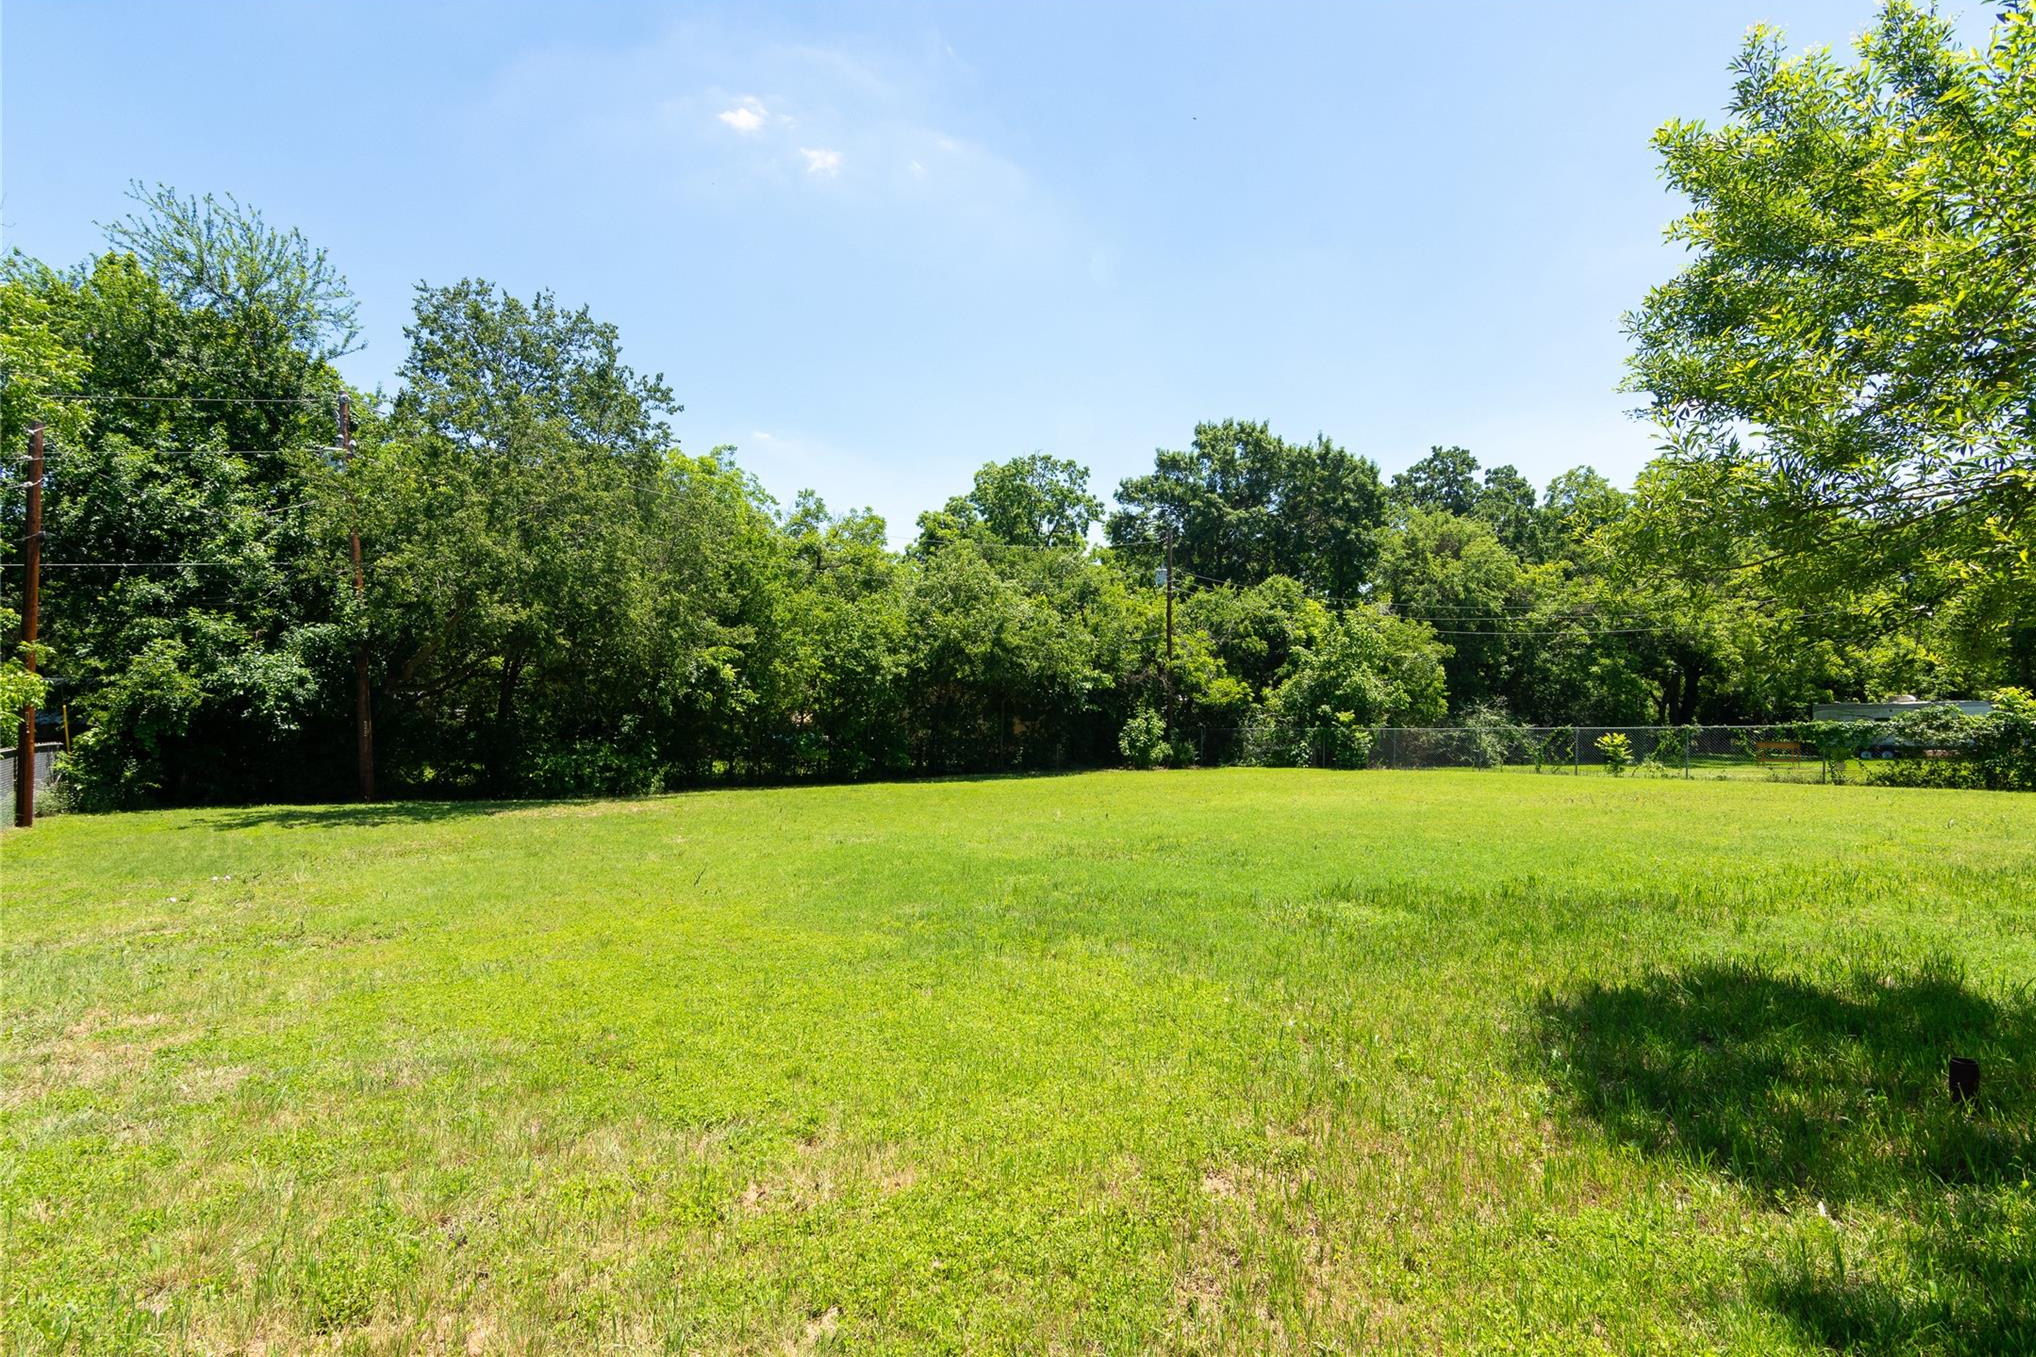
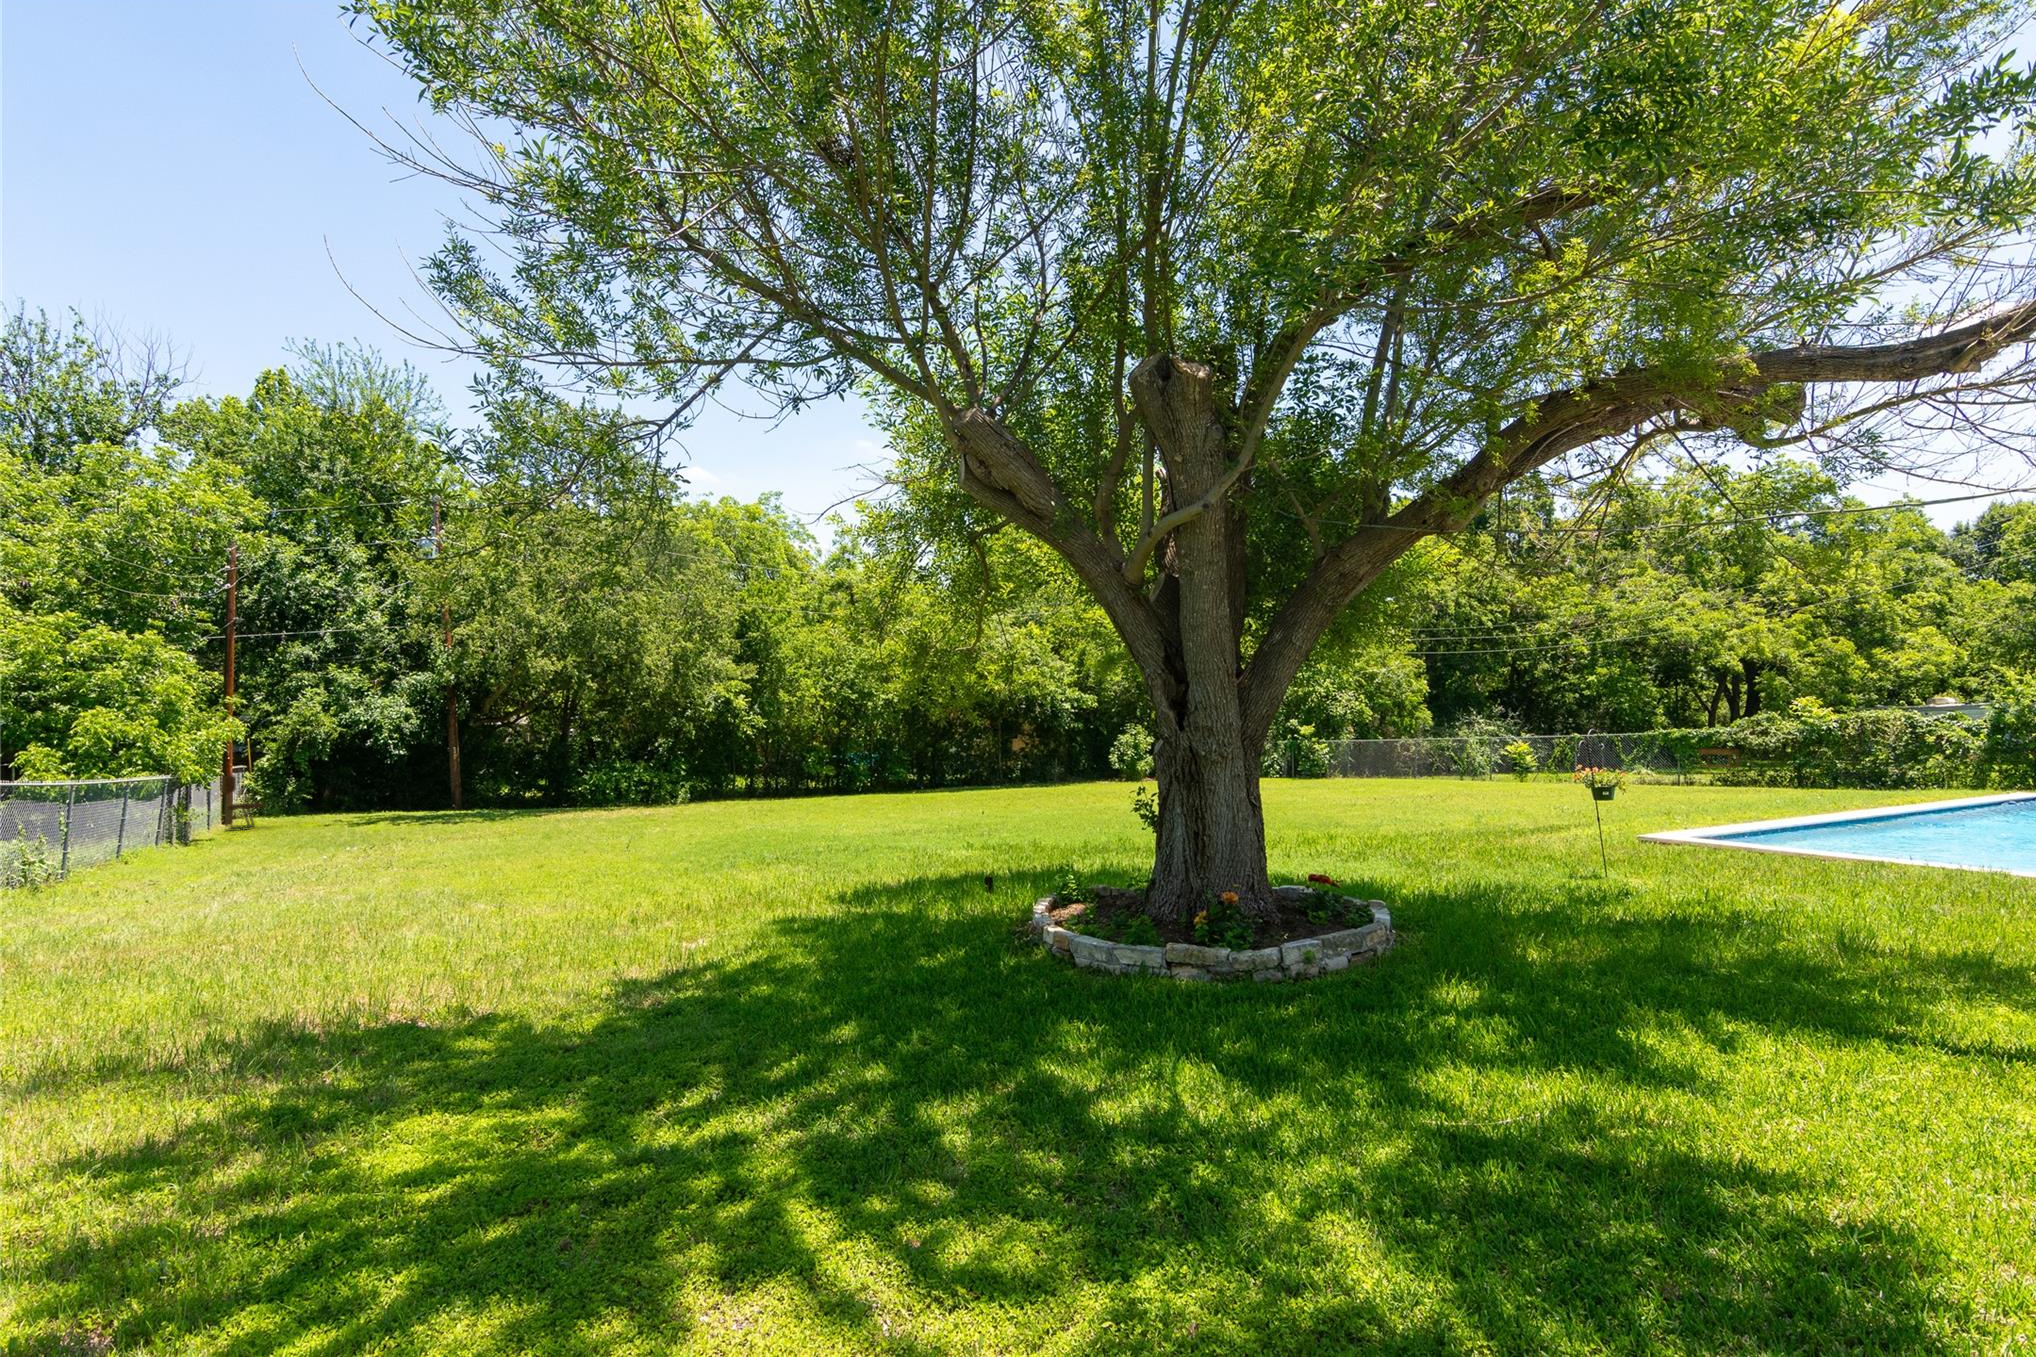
potted plant: present [1820,747,1851,771] -> none [1751,752,1787,775]
bench: none [14,756,84,837] -> present [222,776,264,831]

